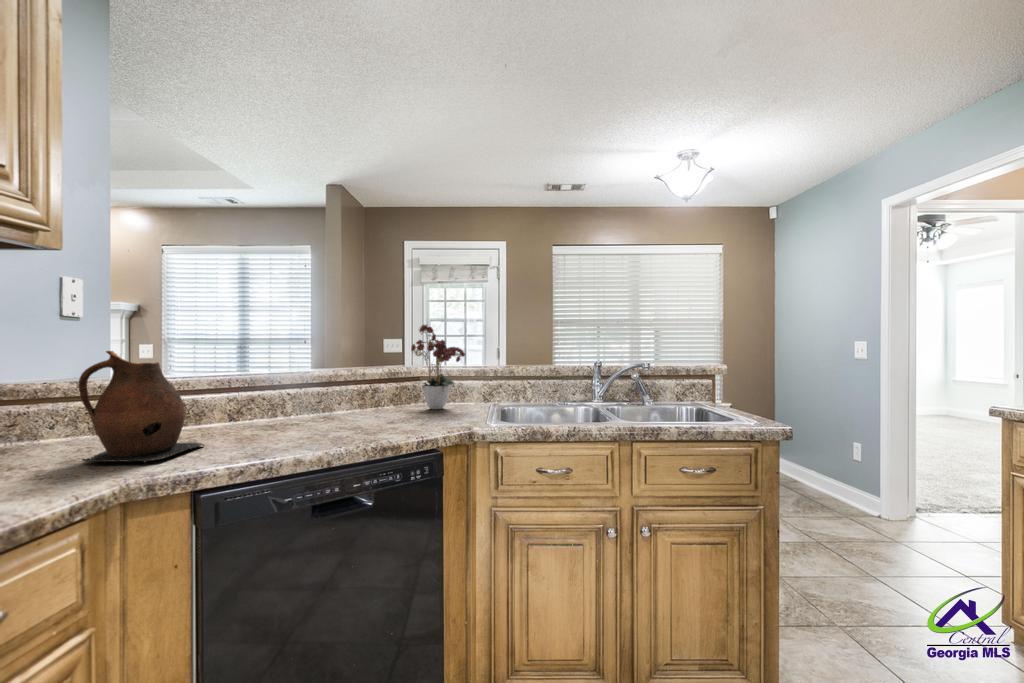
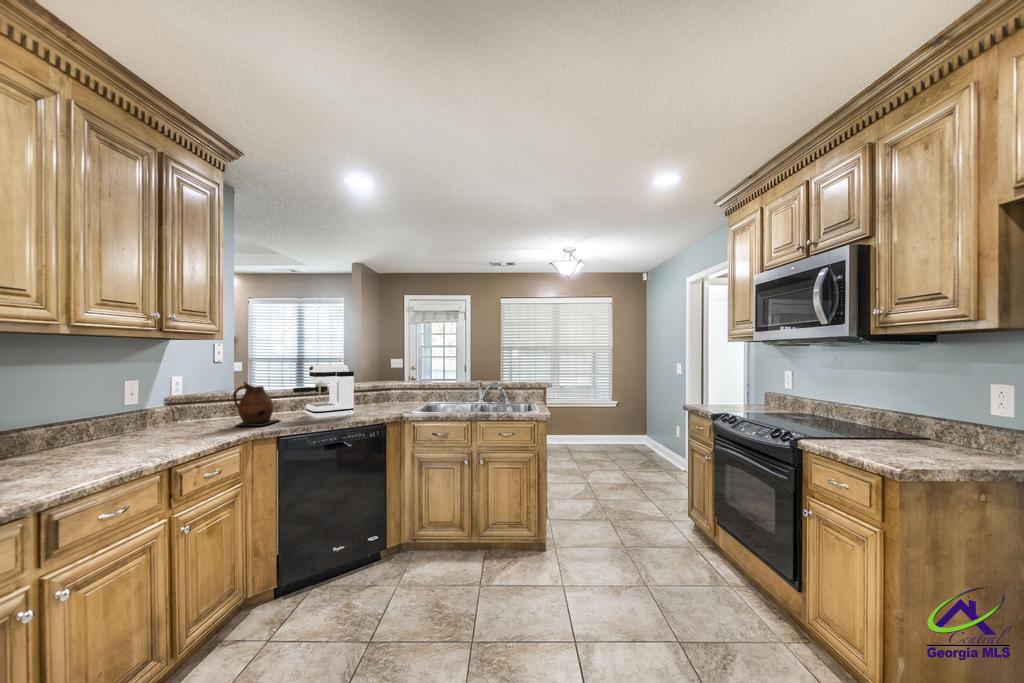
coffee maker: none [233,321,368,439] -> present [293,365,354,419]
flower arrangement: present [411,325,465,409] -> none [381,360,413,406]

